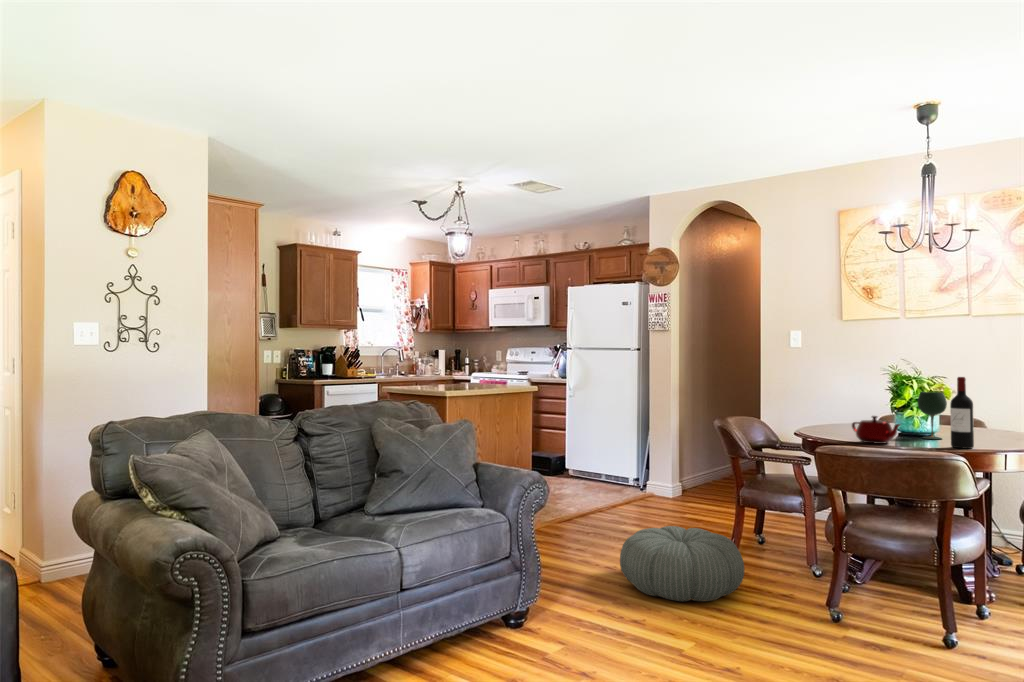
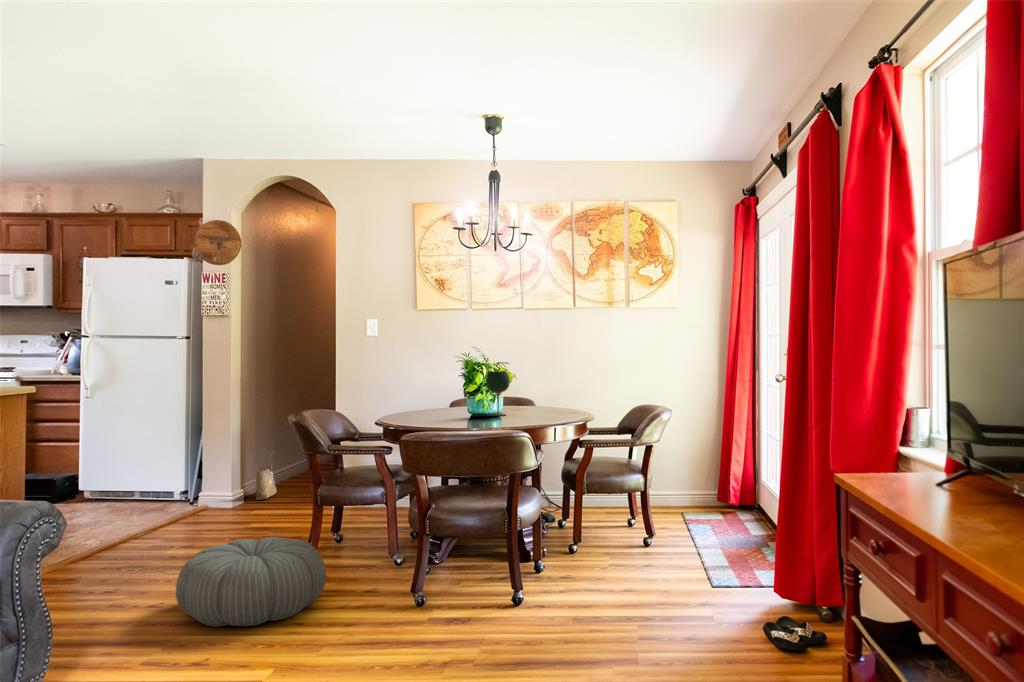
wine bottle: present [950,377,974,449] -> none [516,355,535,421]
teapot: present [852,416,900,444] -> none [431,396,477,423]
woven basket: none [691,451,711,493] -> present [254,453,277,500]

